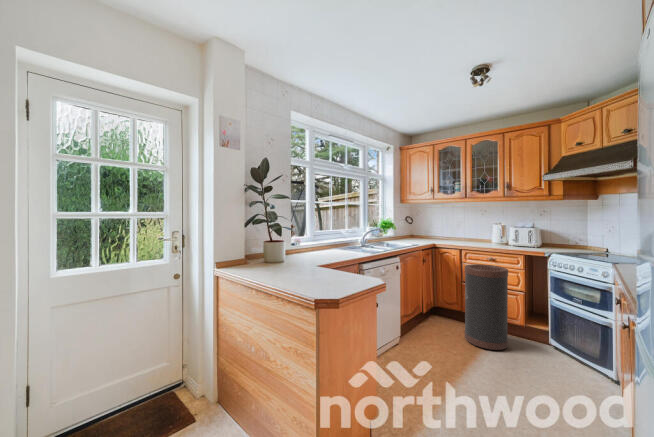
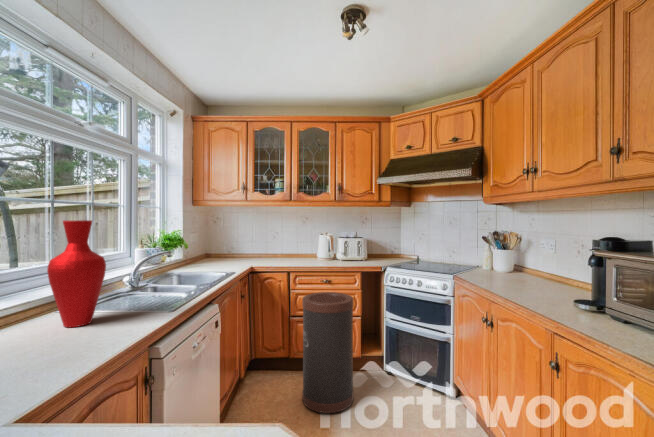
vase: none [330,210,349,254] -> present [47,220,106,327]

